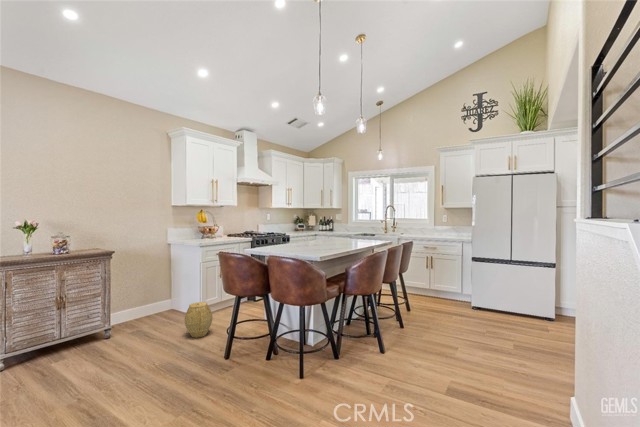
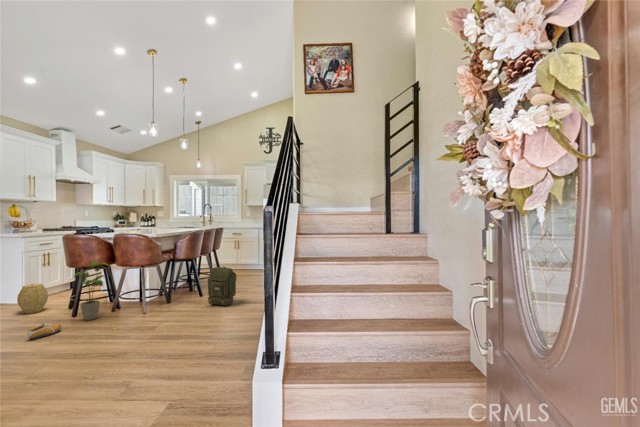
house plant: none [220,291,260,373] -> present [74,261,108,320]
backpack: none [394,319,443,396] -> present [208,266,237,306]
shoe: none [158,377,199,401] -> present [27,323,61,340]

